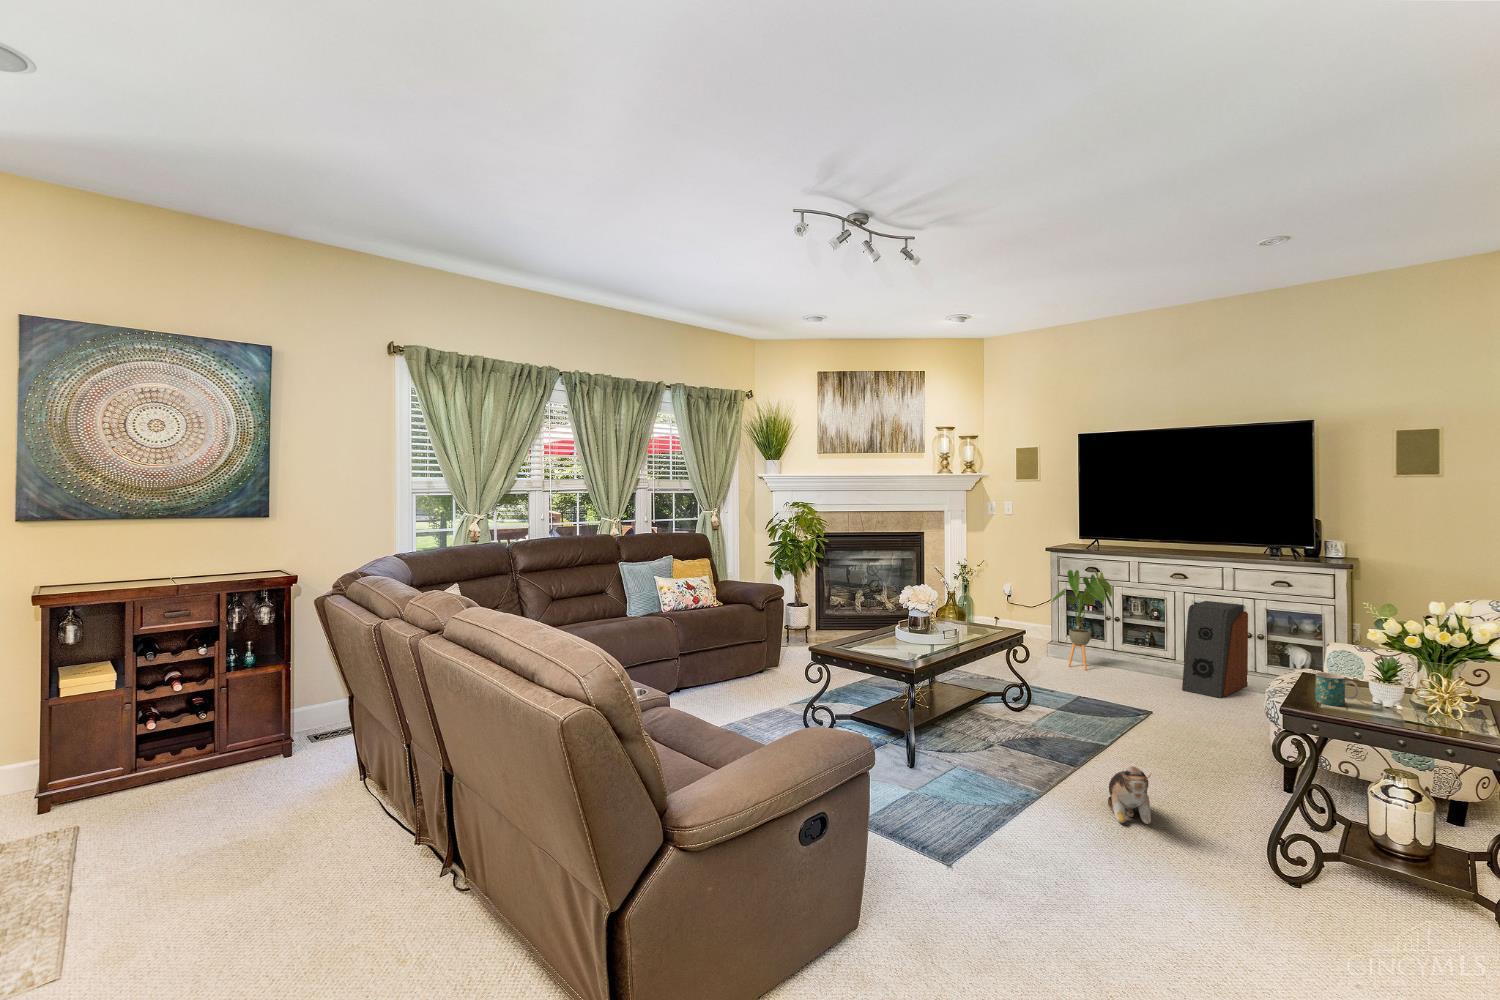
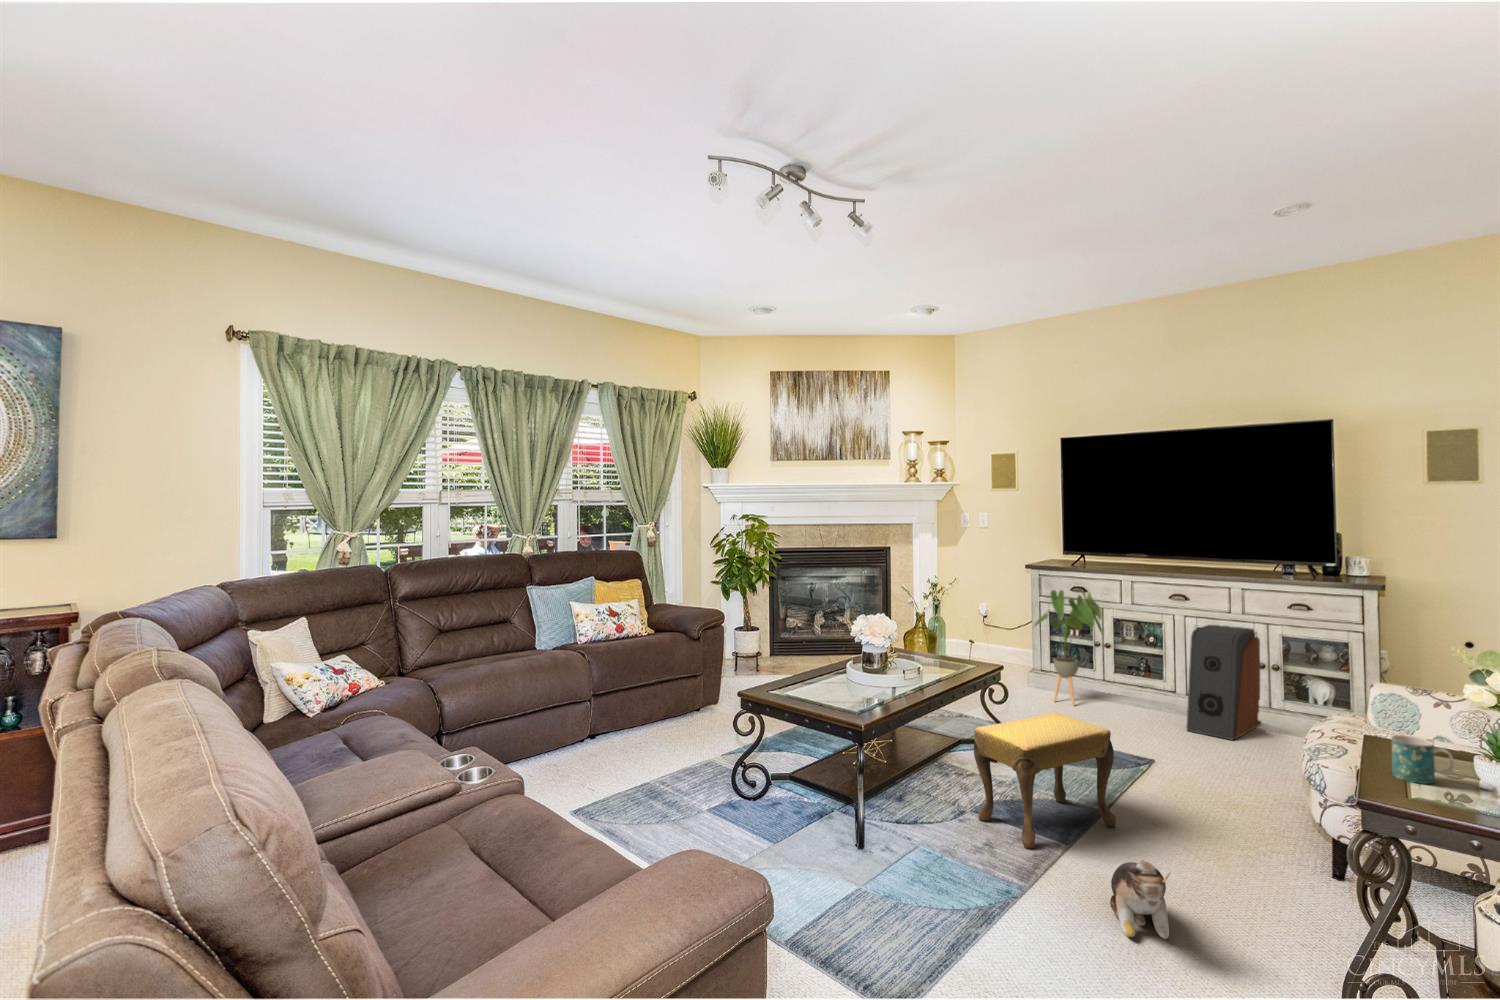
footstool: none [1002,667,1116,769] -> present [974,713,1116,849]

